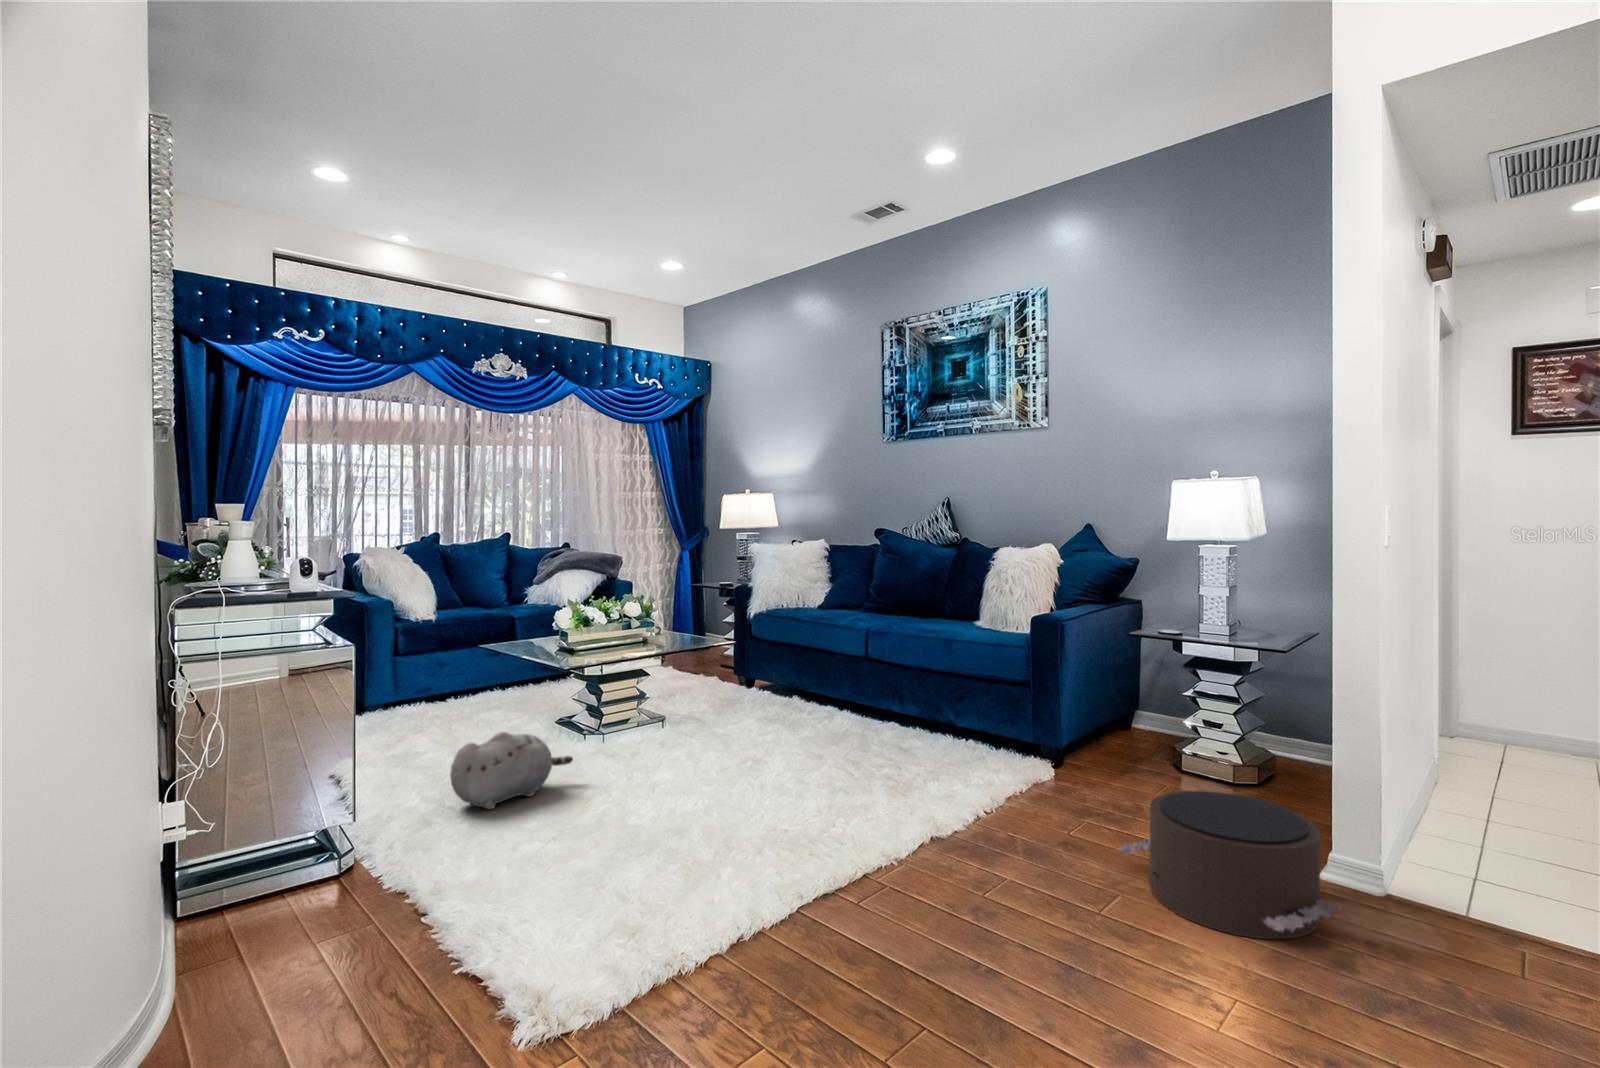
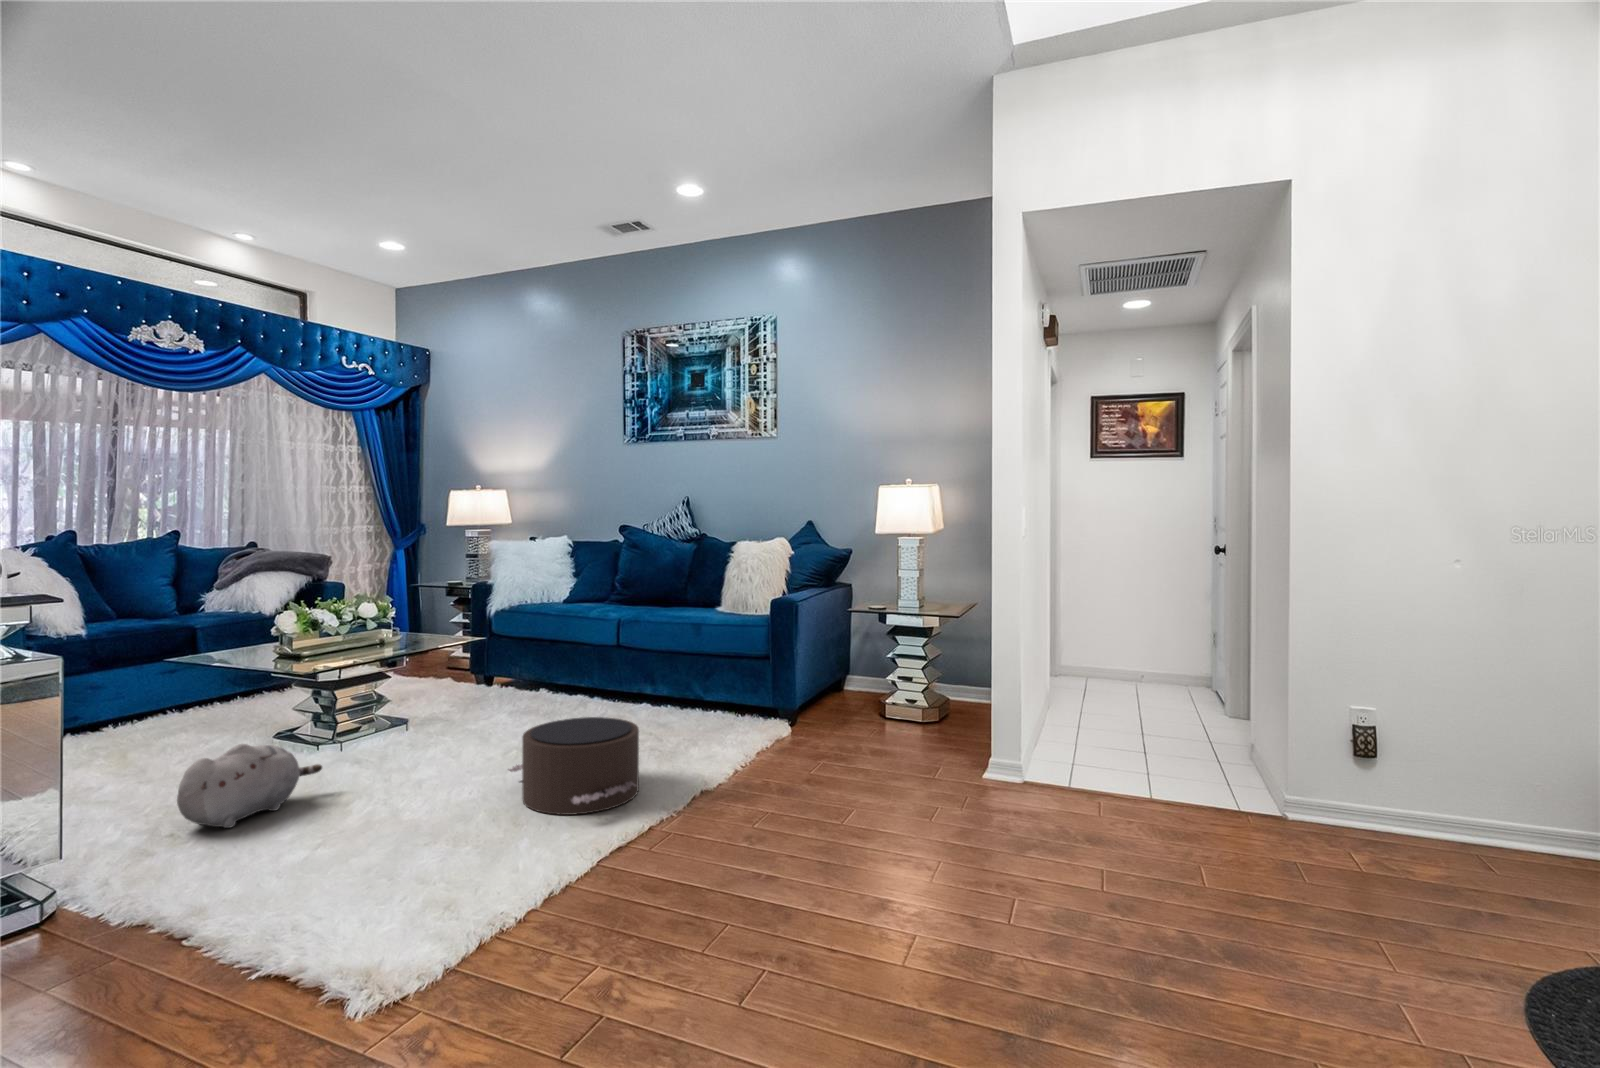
pouf: present [1118,791,1341,939] -> present [509,717,639,815]

